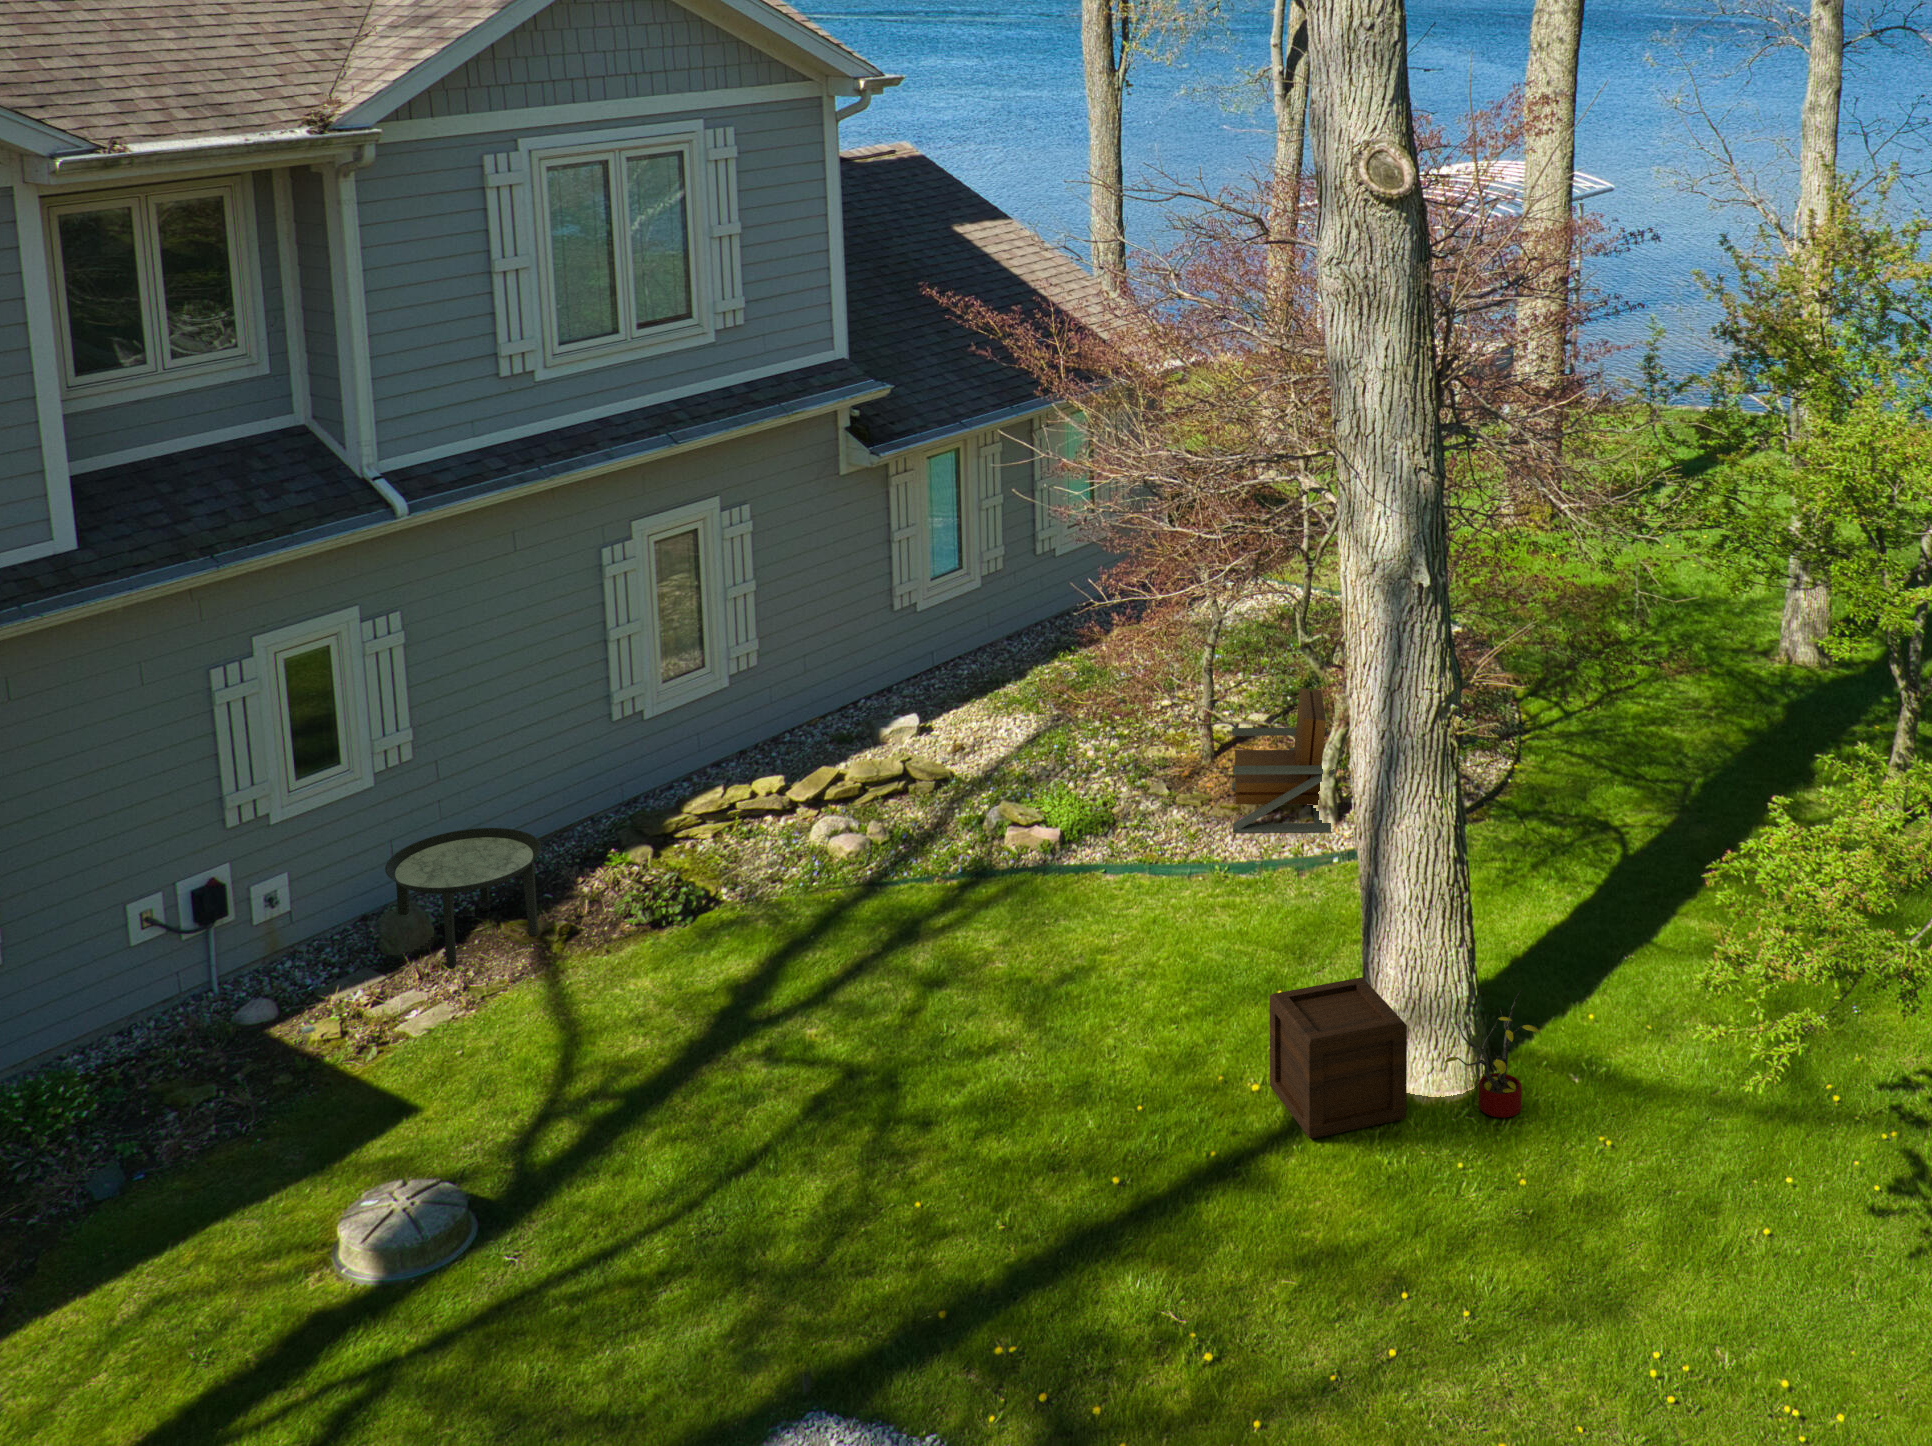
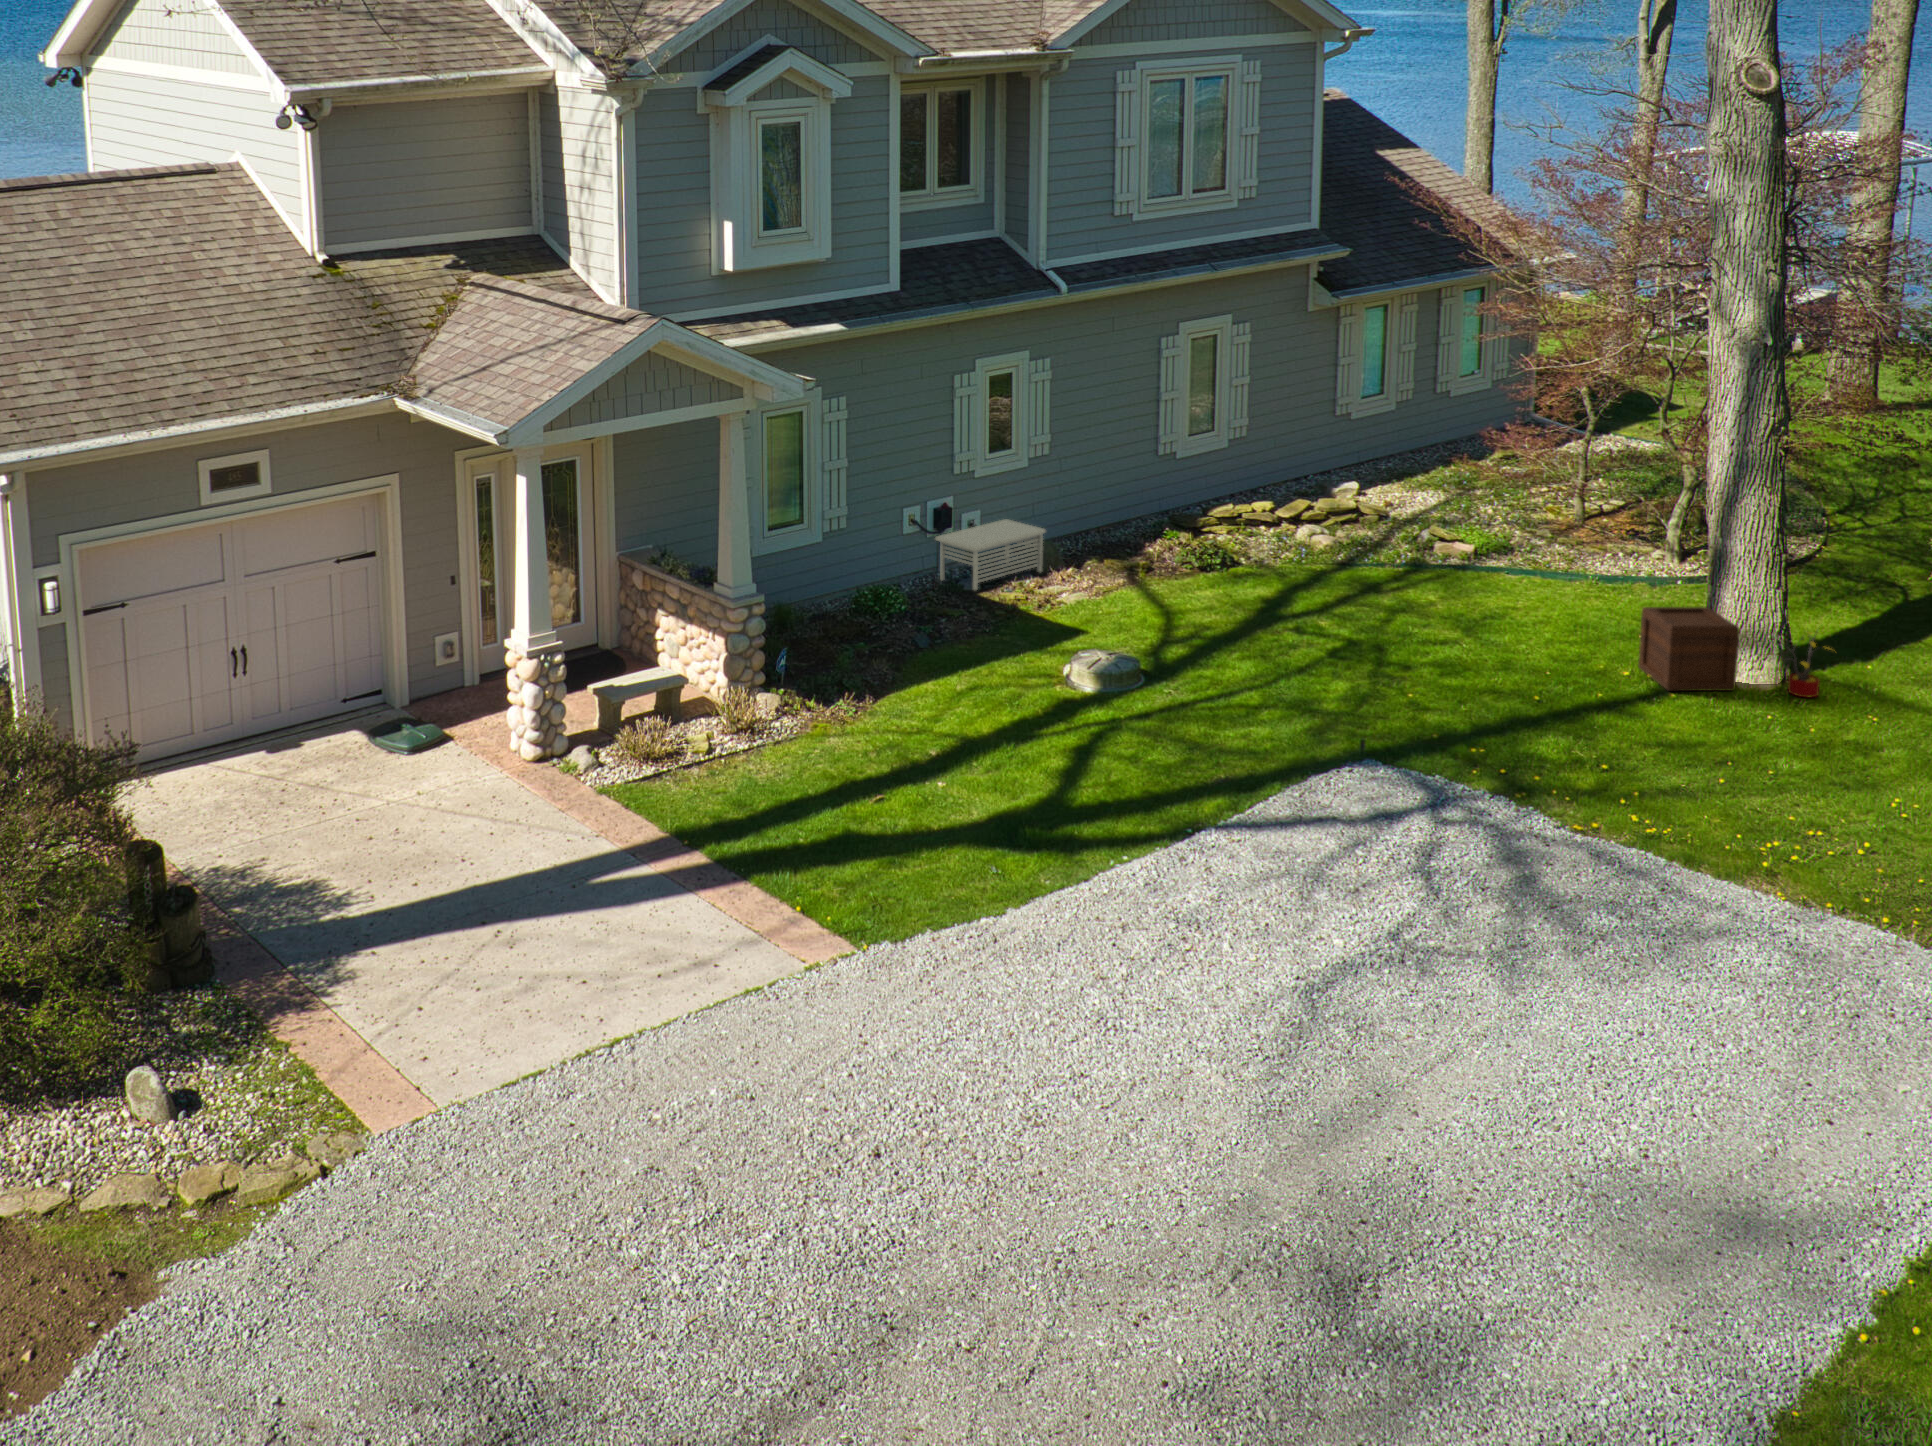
lounge chair: present [1232,688,1335,833] -> none [1596,470,1681,566]
round table: present [385,828,542,968] -> none [1048,495,1139,568]
storage bench: none [150,902,367,1063] -> present [936,519,1045,590]

